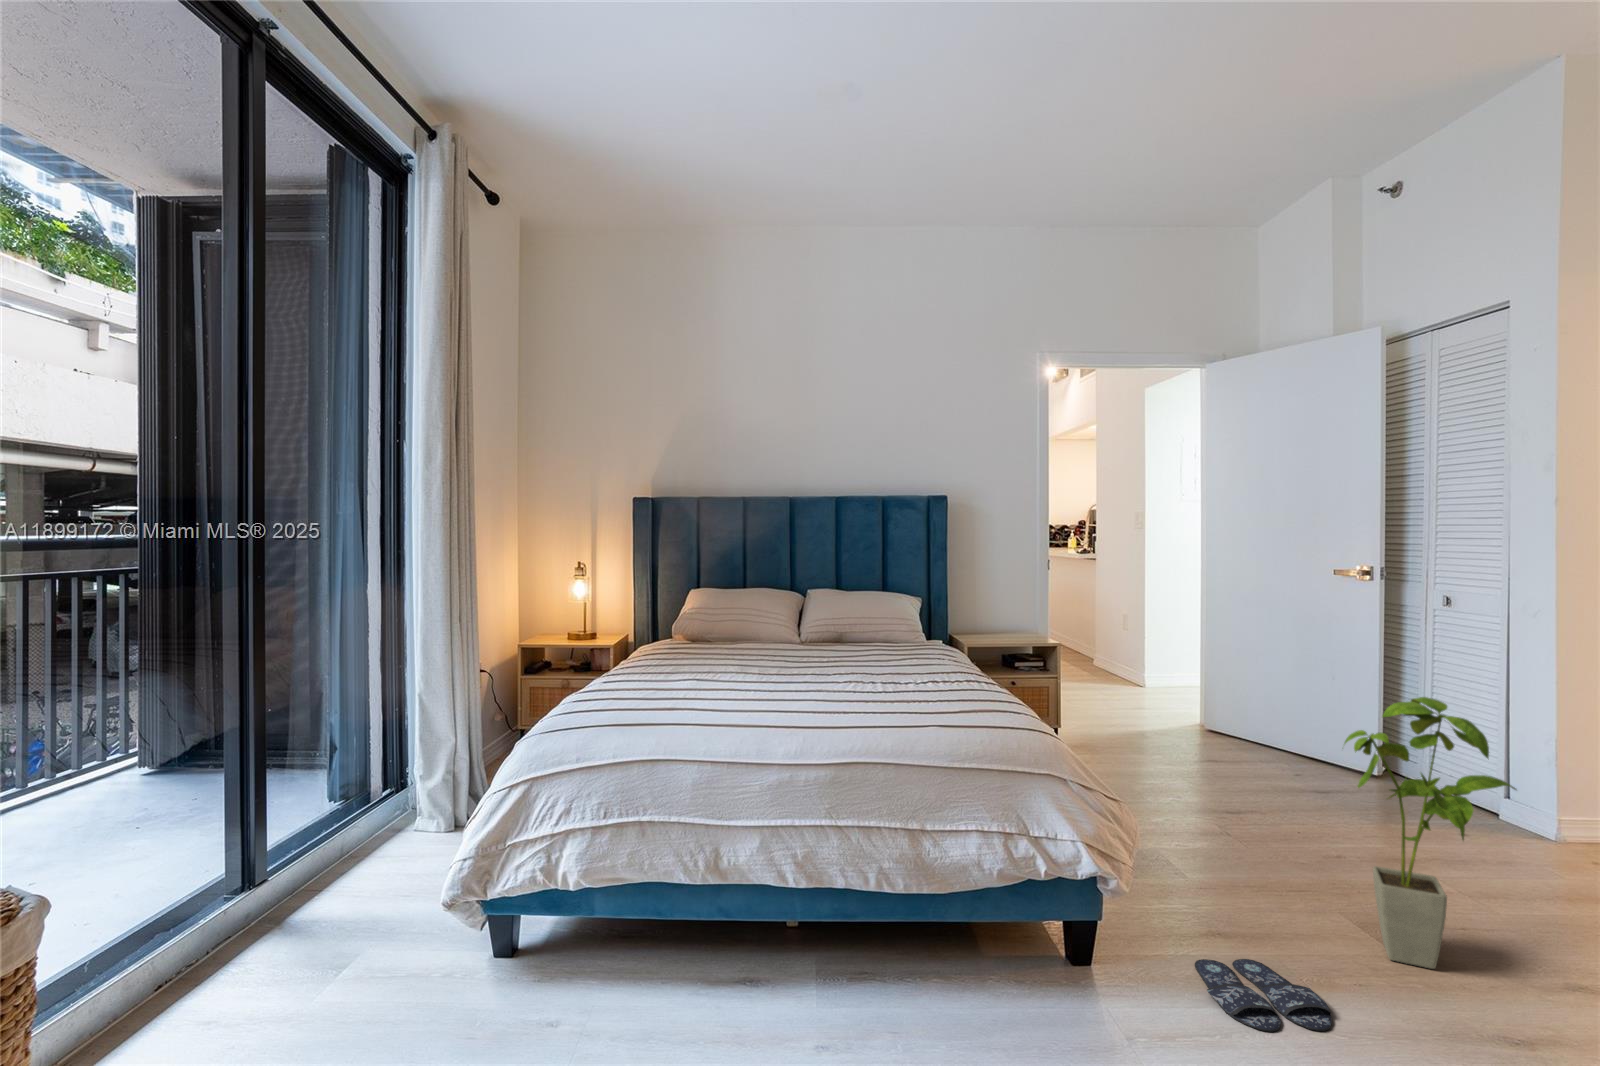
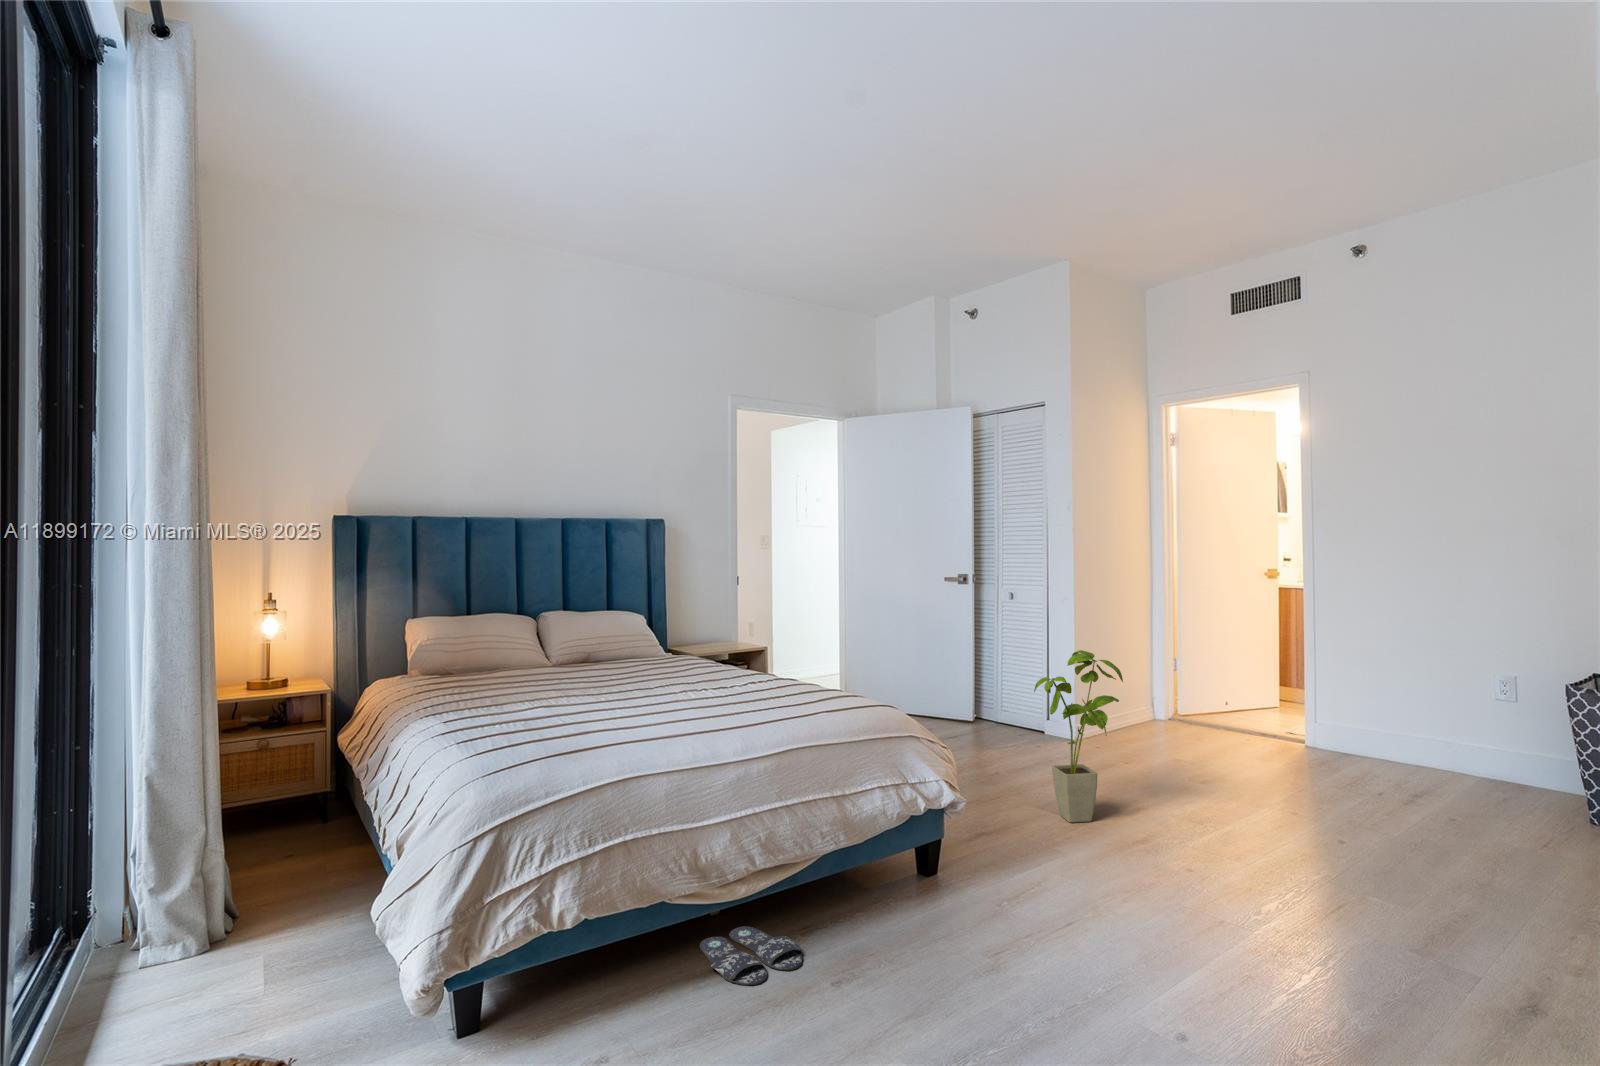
slippers: present [1195,959,1332,1032] -> present [700,926,802,985]

